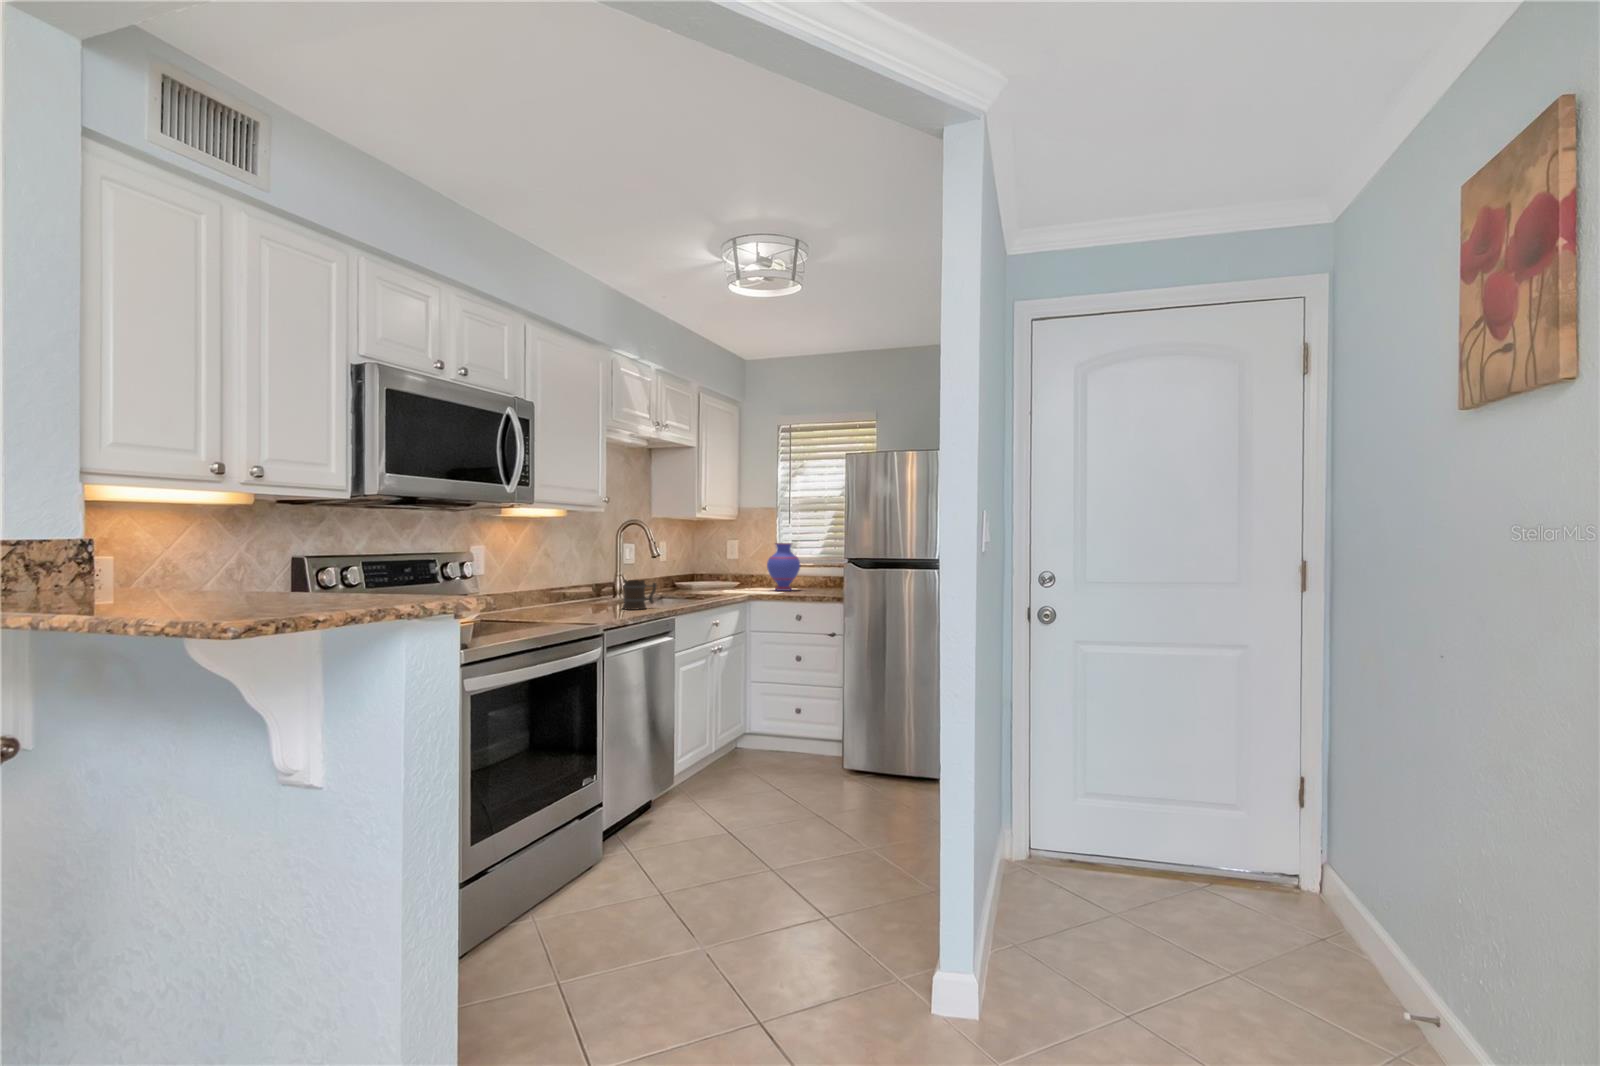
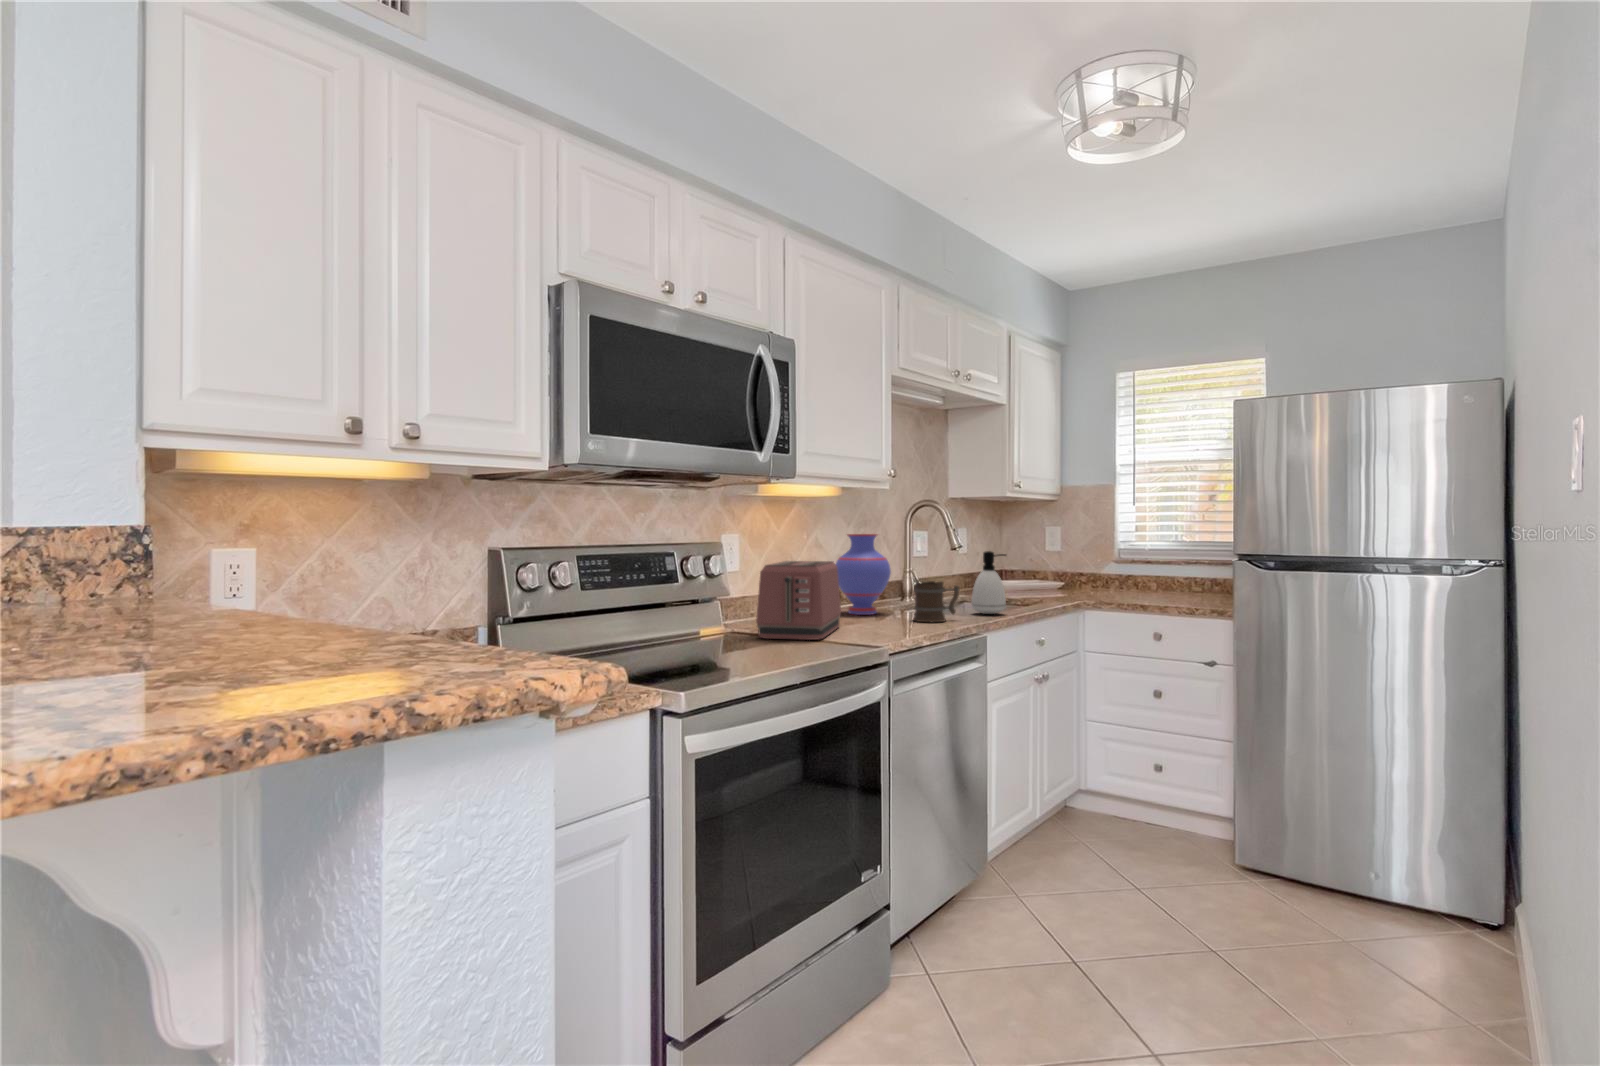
vase: present [767,543,800,591] -> present [836,534,891,615]
soap dispenser: none [666,558,691,603] -> present [972,551,1006,614]
toaster: none [503,565,568,622] -> present [756,561,841,640]

